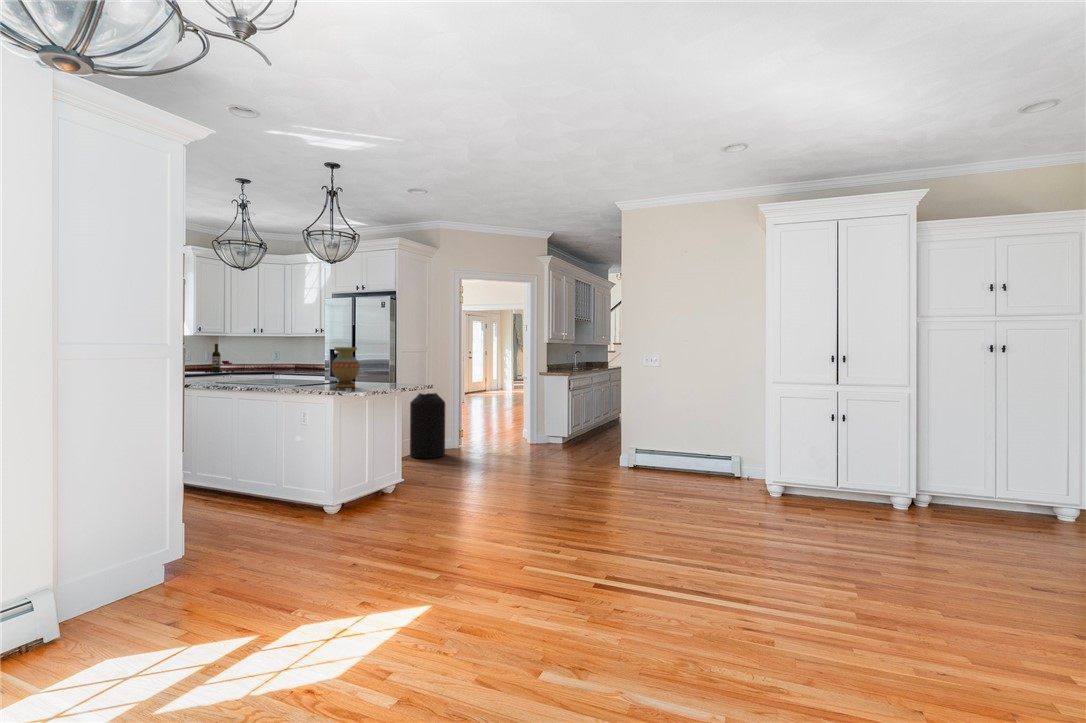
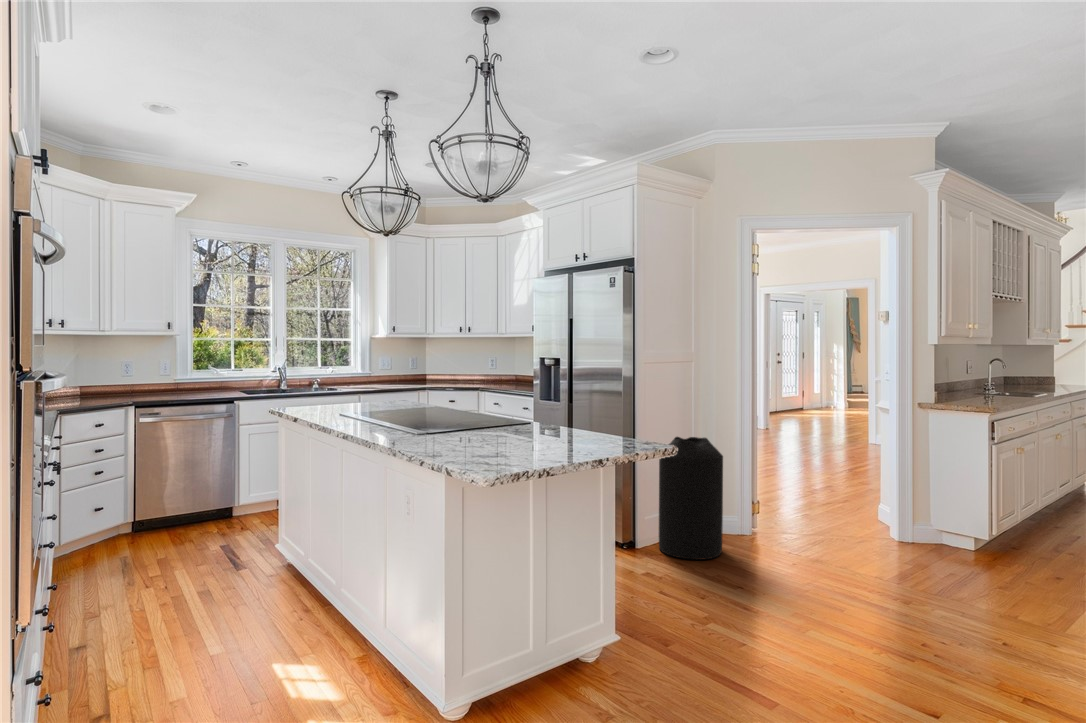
wine bottle: present [205,344,234,373] -> none [396,350,431,390]
vase: present [332,347,359,387] -> none [466,366,520,451]

